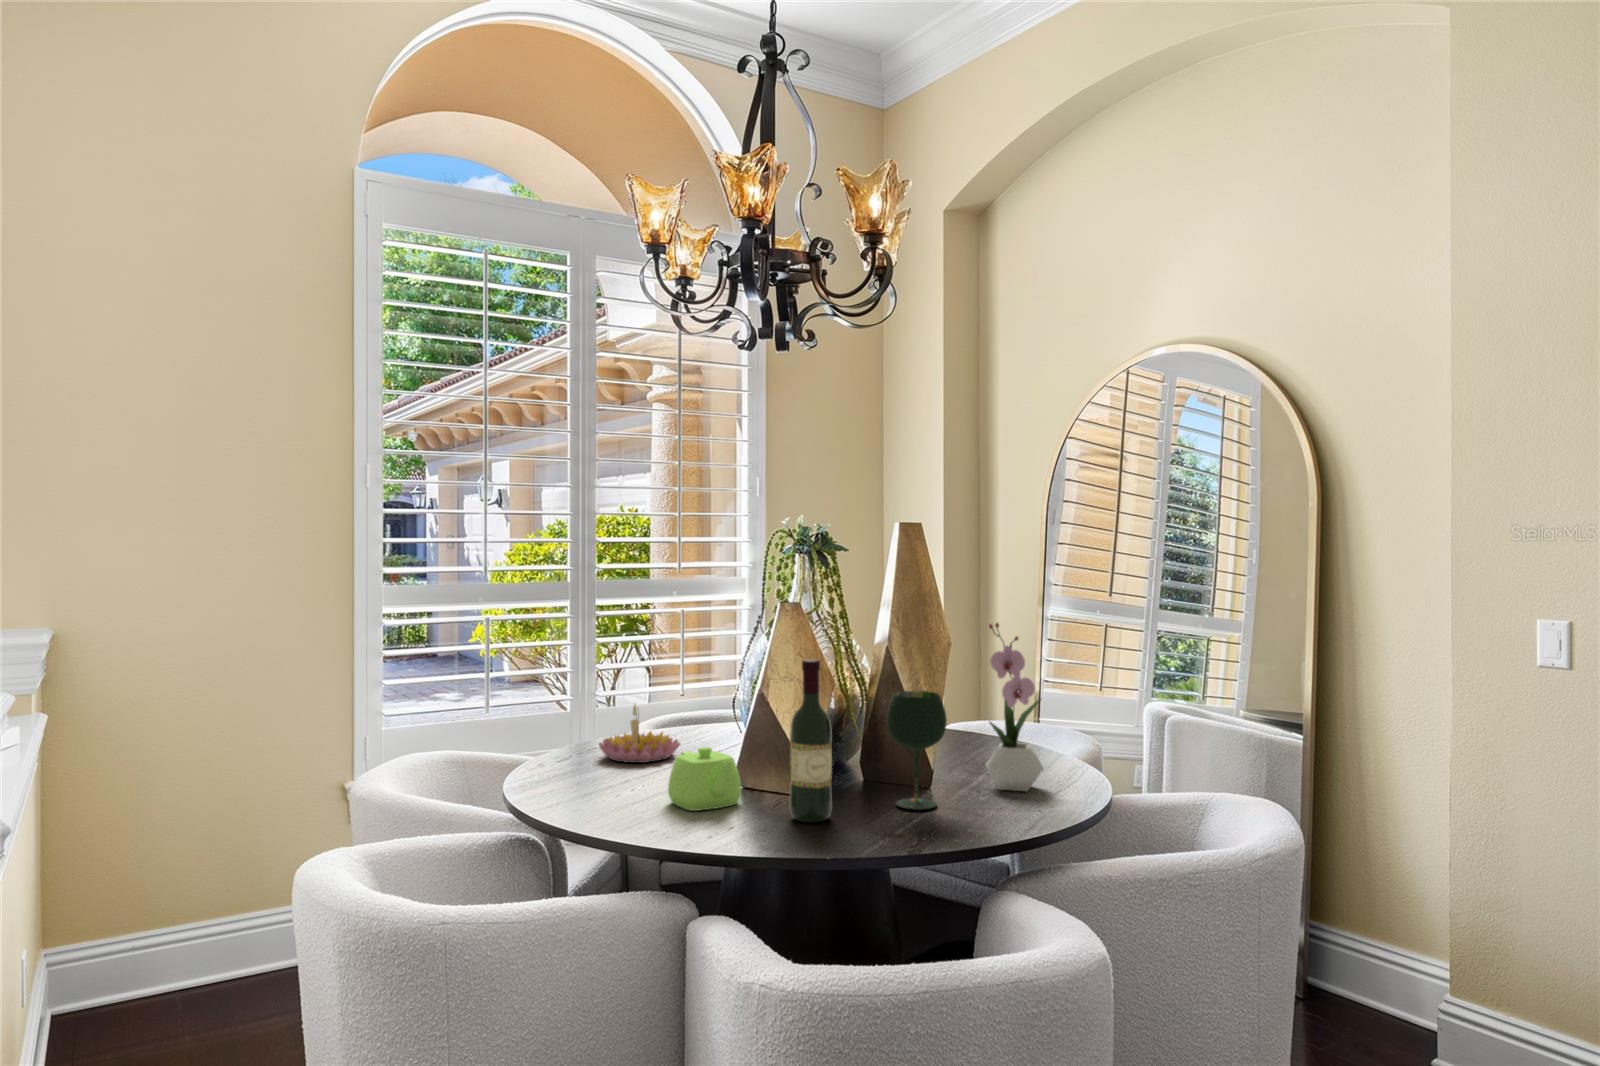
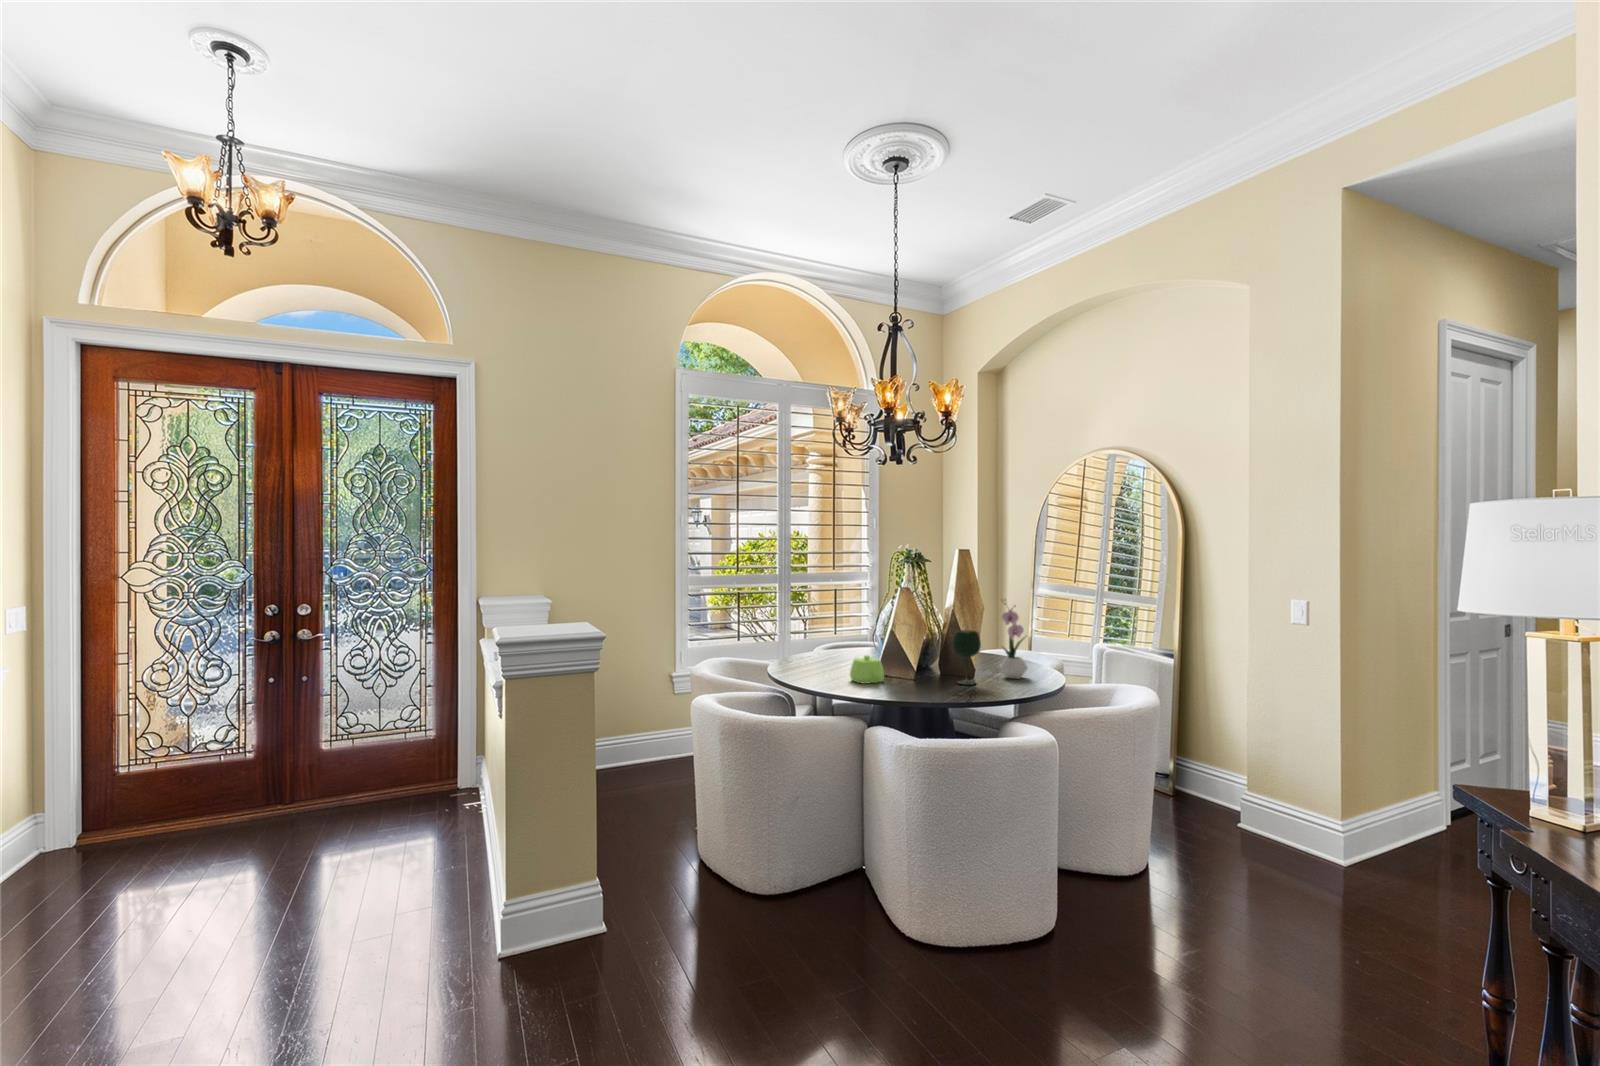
wine bottle: present [790,659,832,822] -> none [908,615,928,688]
candle holder: present [599,705,680,763] -> none [807,636,847,665]

